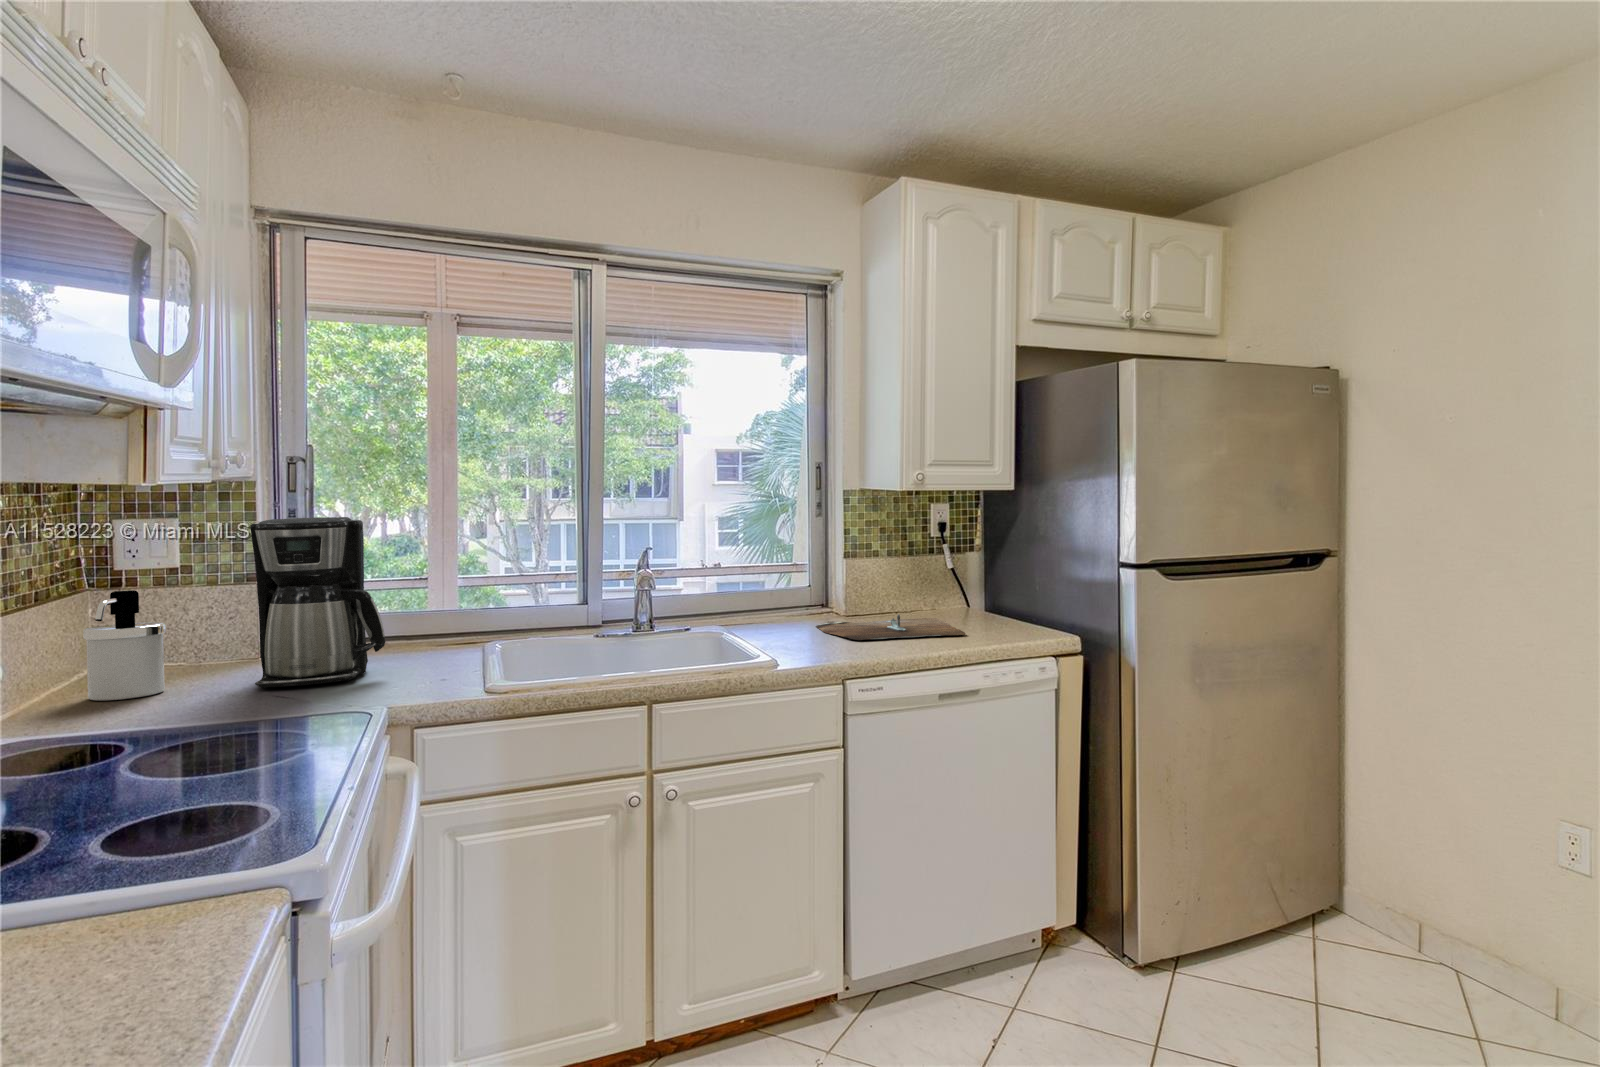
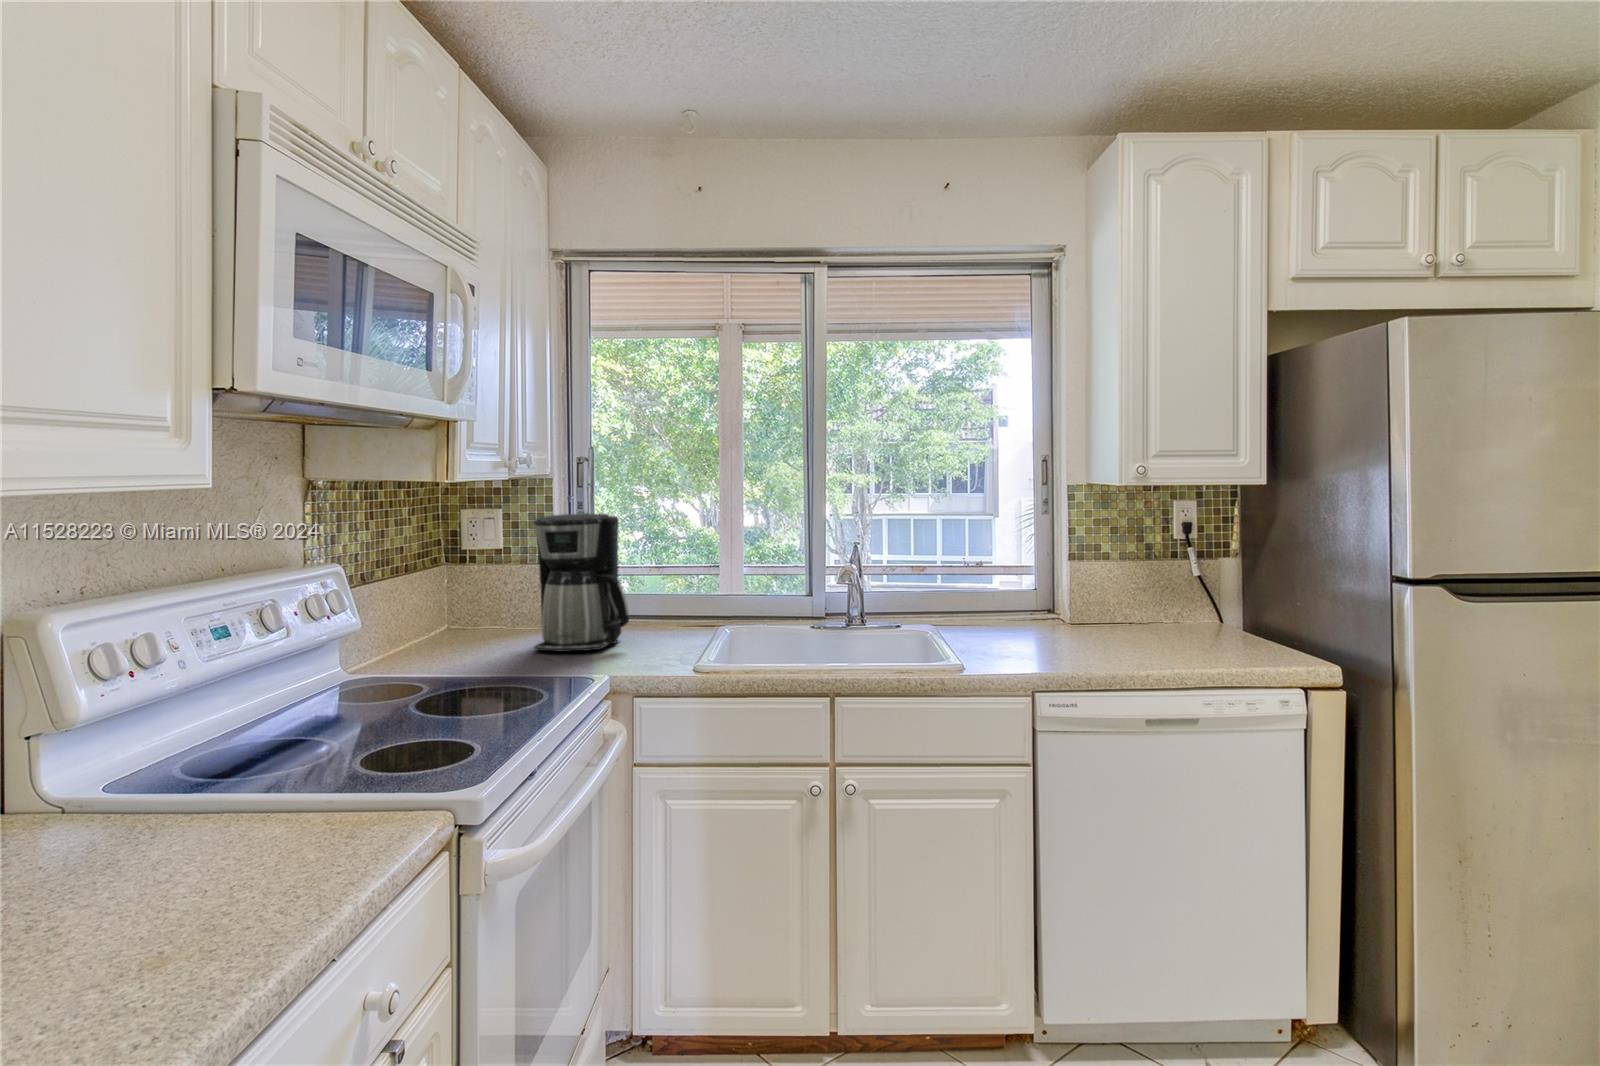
soap dispenser: present [83,590,166,700] -> none [428,569,480,651]
cutting board: present [816,615,965,640] -> none [1033,622,1194,651]

